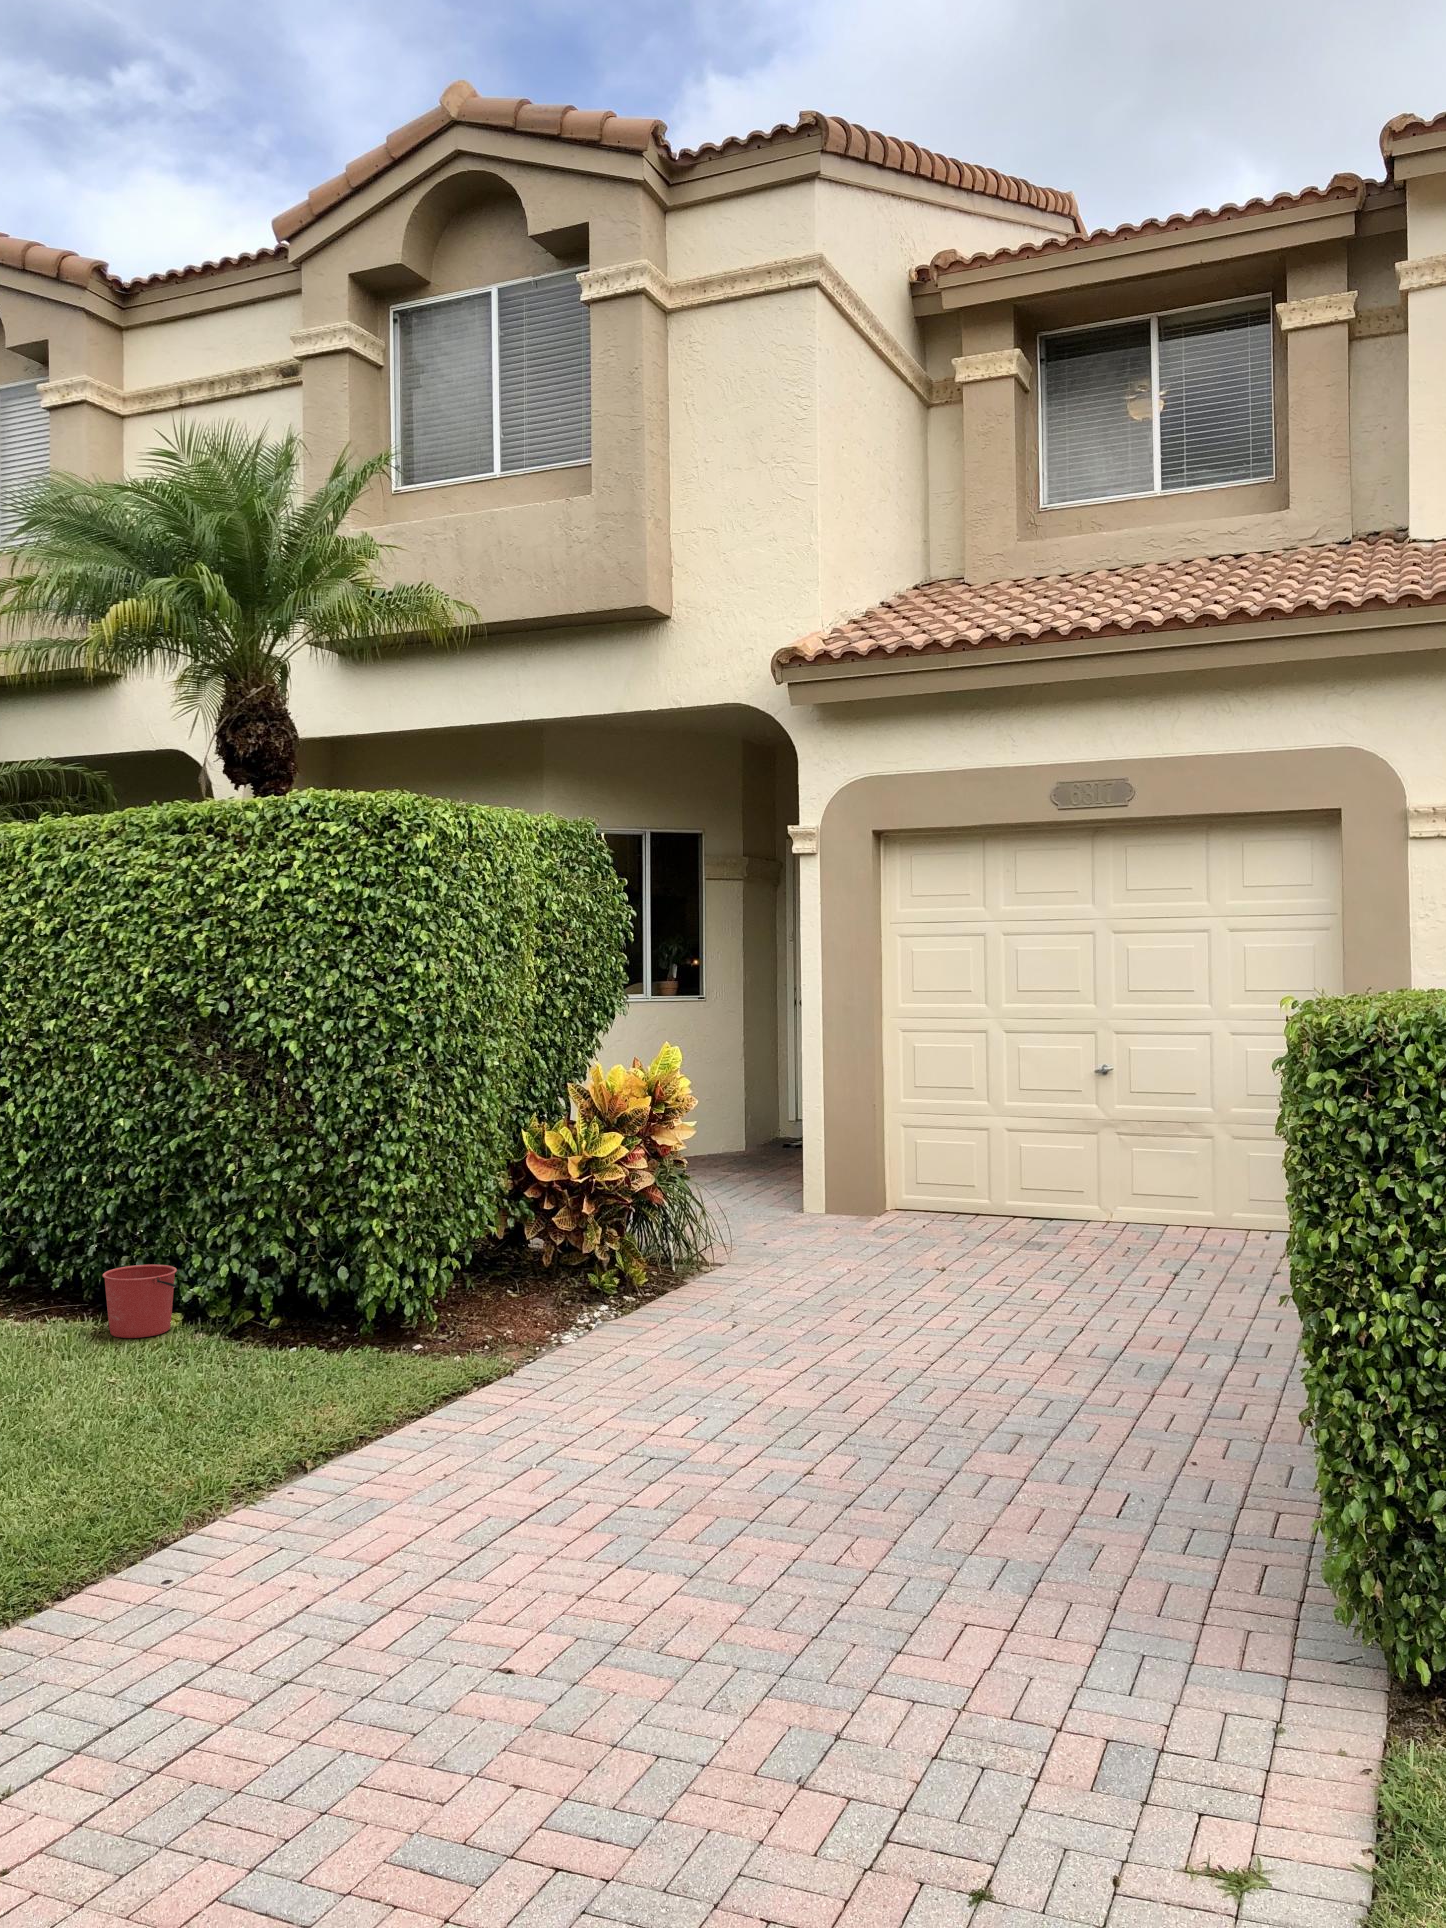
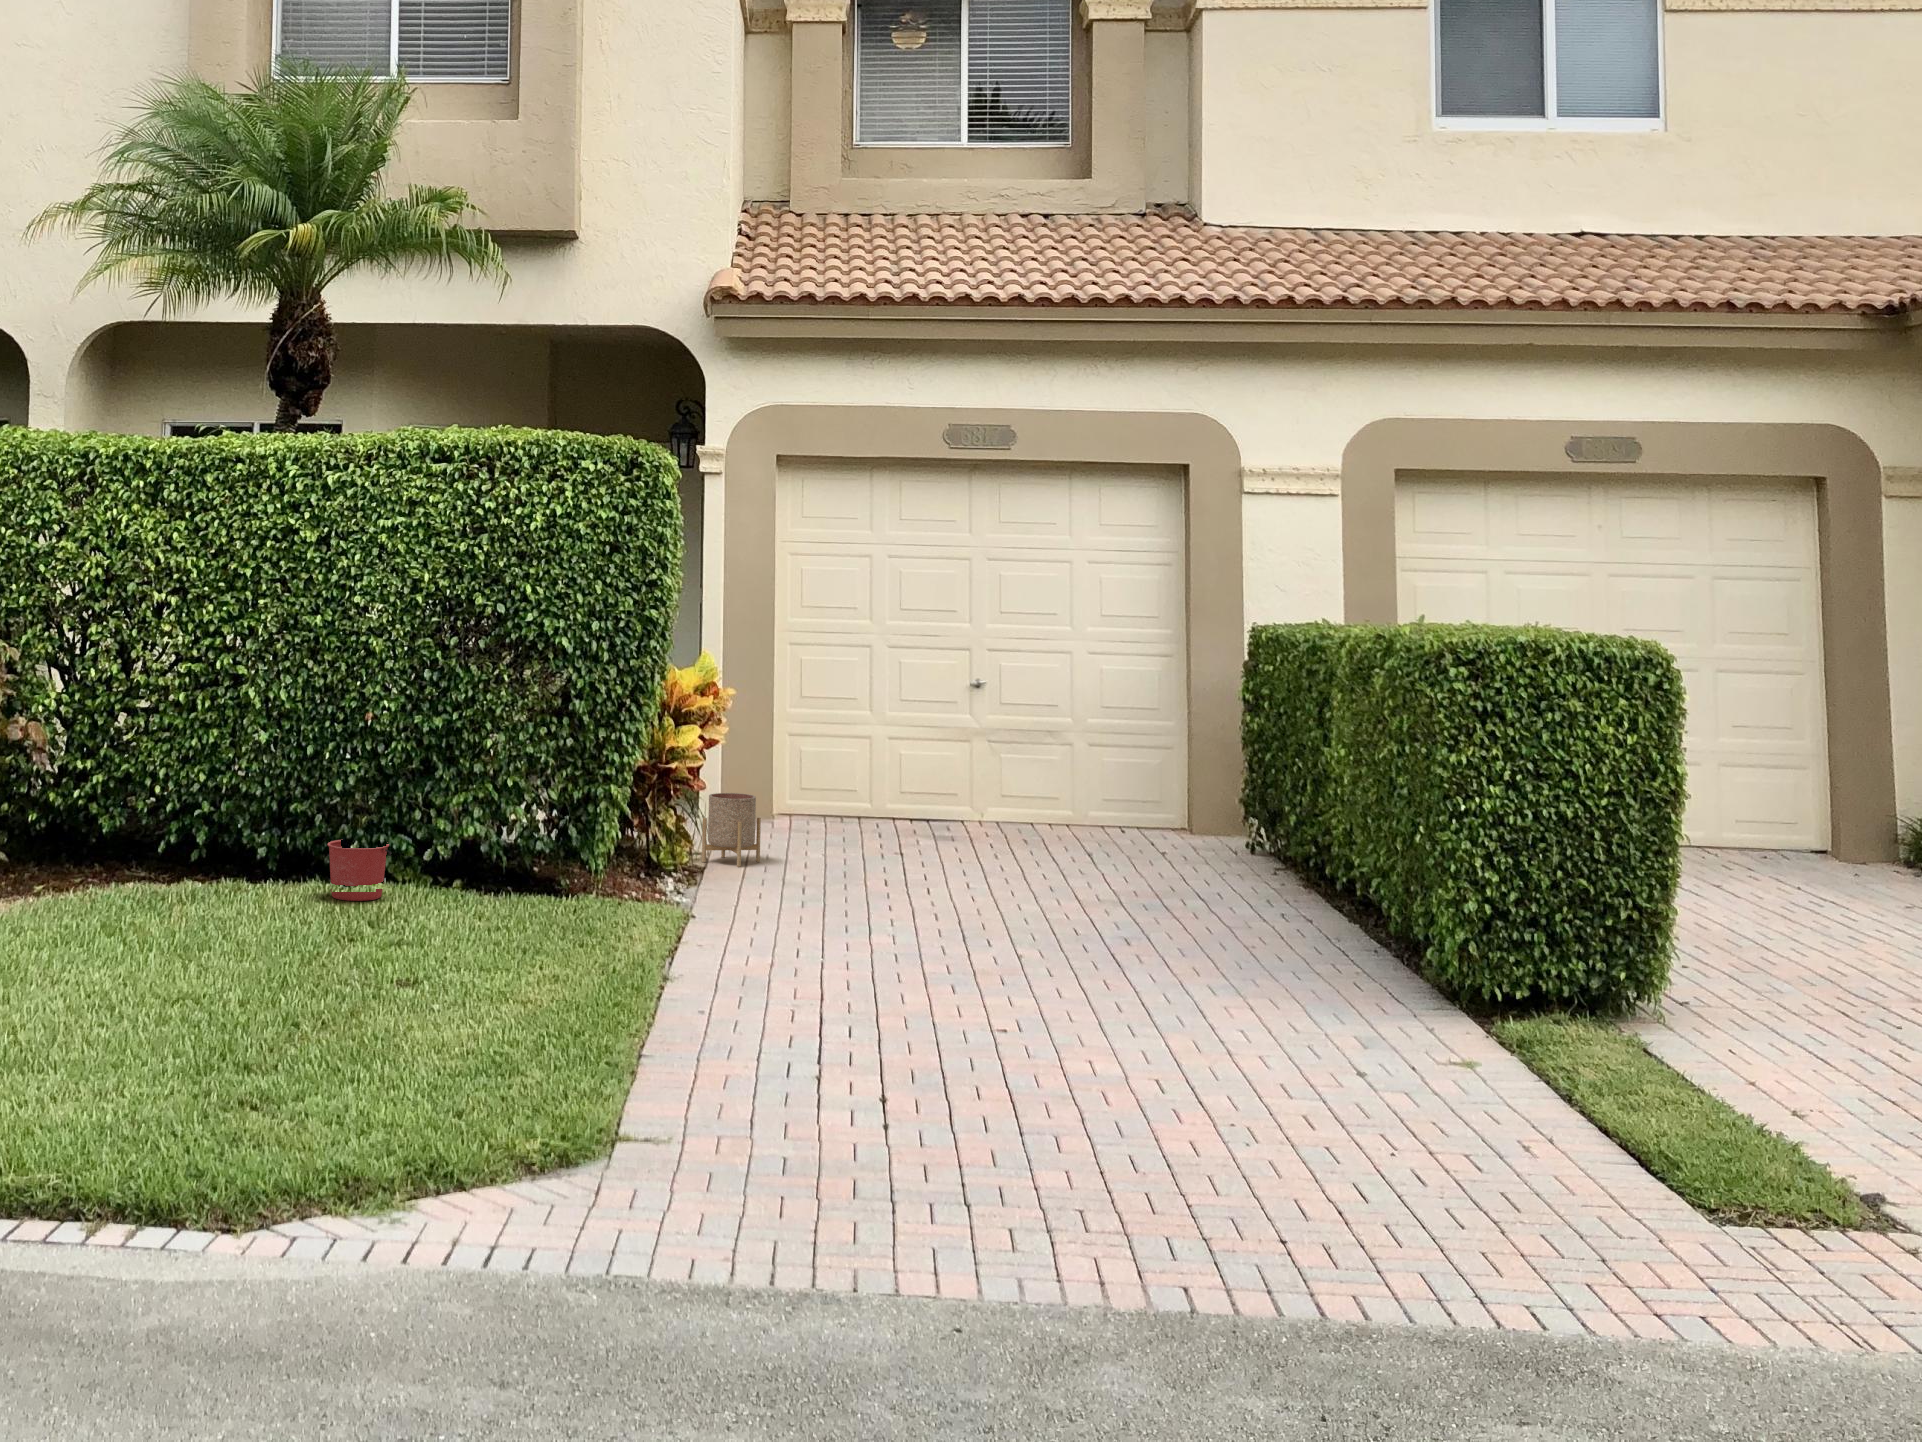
planter: none [639,1212,709,1300] -> present [702,793,761,867]

